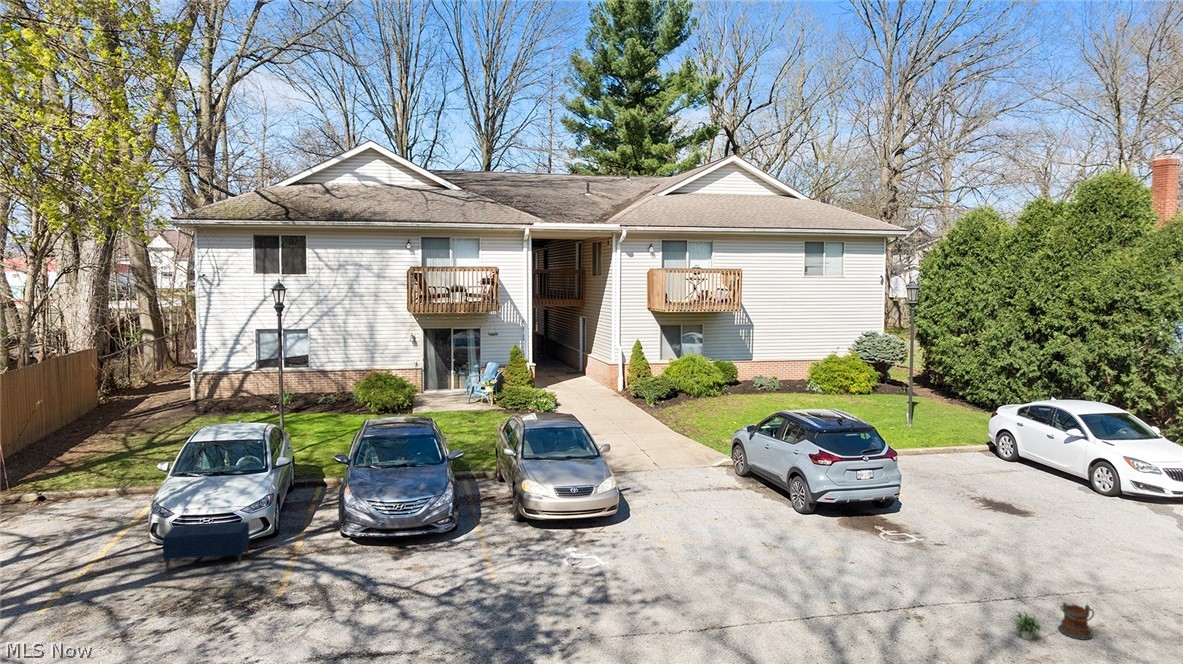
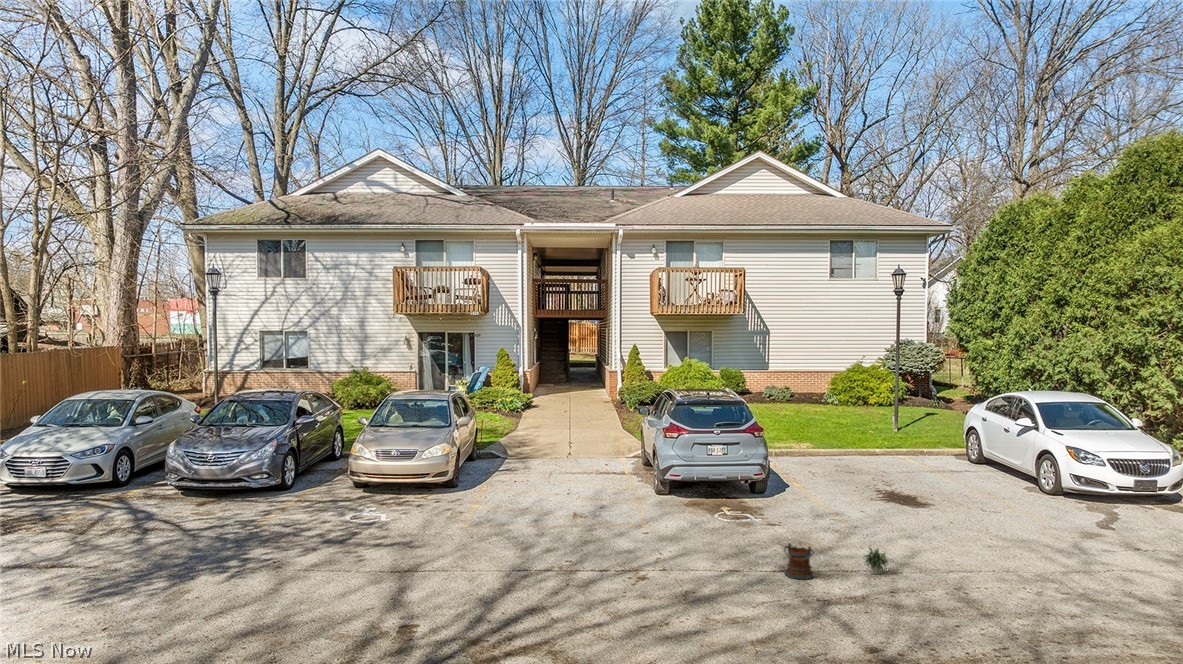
bench: present [163,522,250,570] -> none [49,462,129,496]
potted plant: present [1015,611,1041,640] -> present [864,547,888,574]

